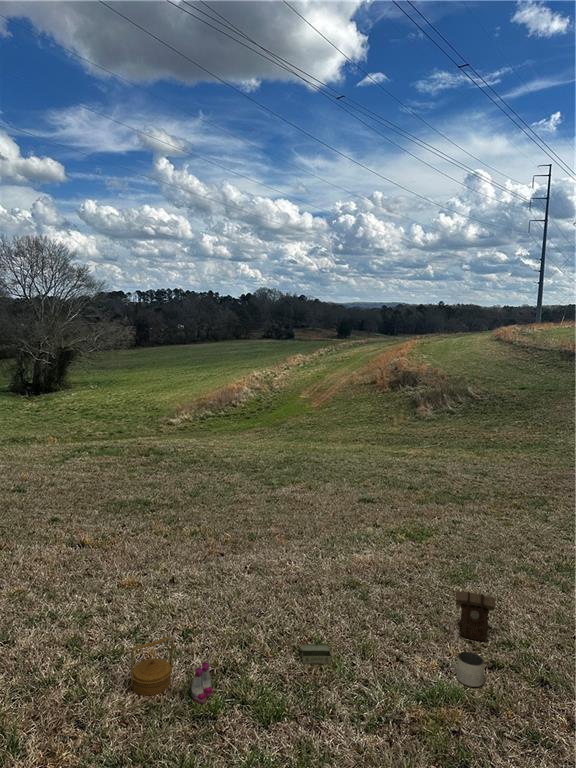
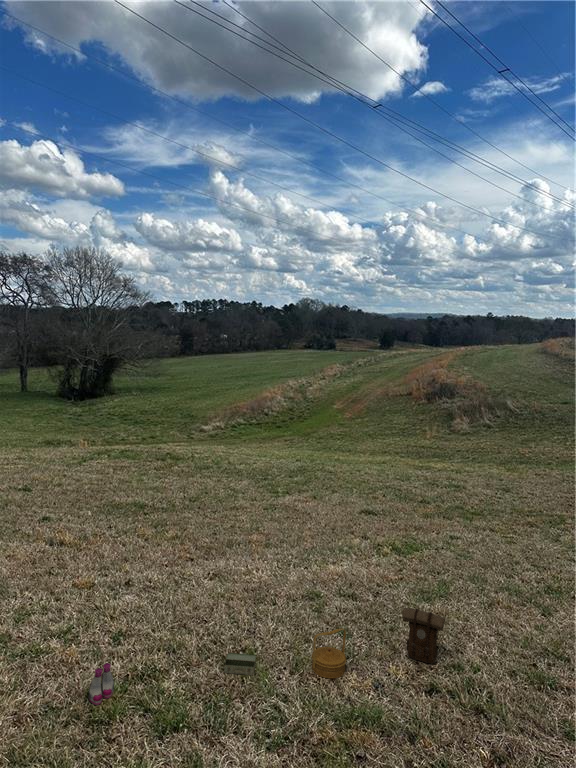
basket: present [131,637,173,695] -> present [312,628,346,679]
planter: present [457,652,484,687] -> none [384,673,413,713]

